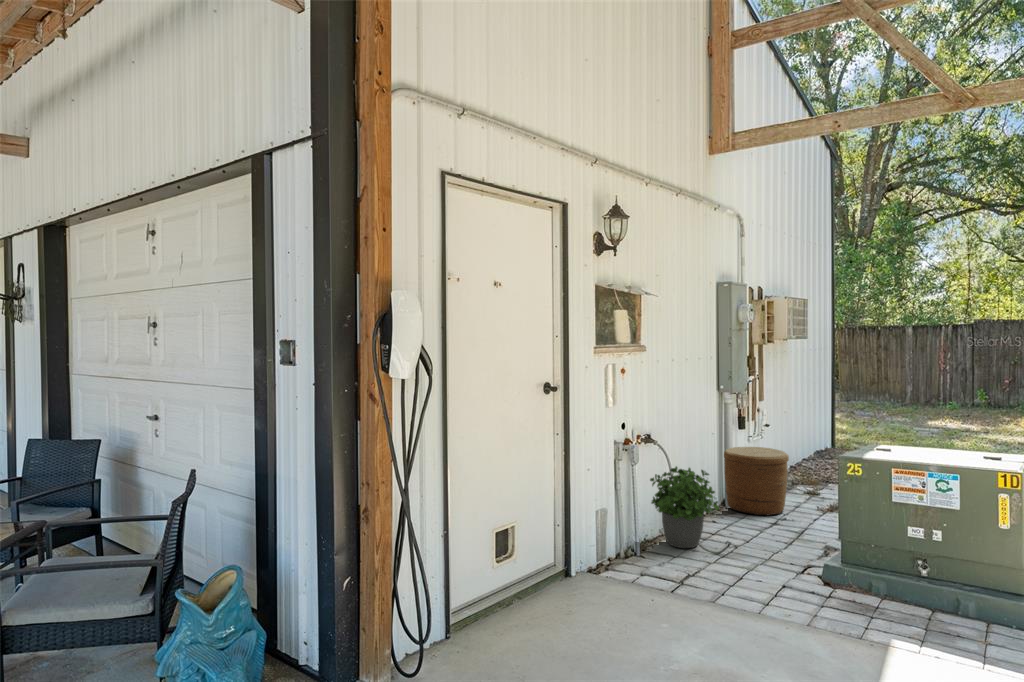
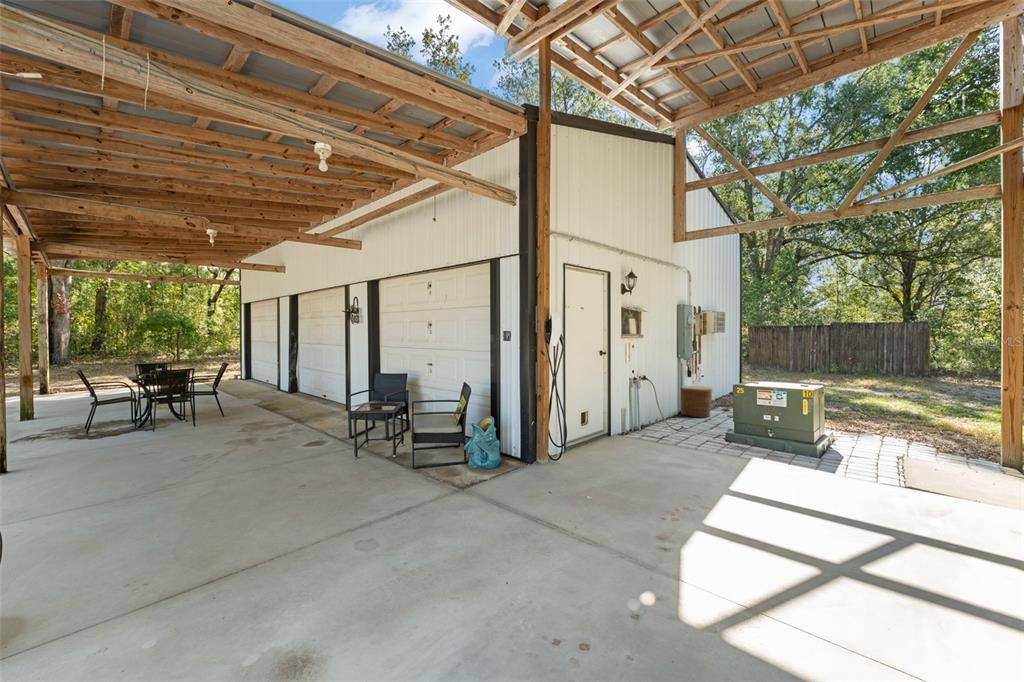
potted plant: present [650,466,719,548] -> none [645,391,678,428]

